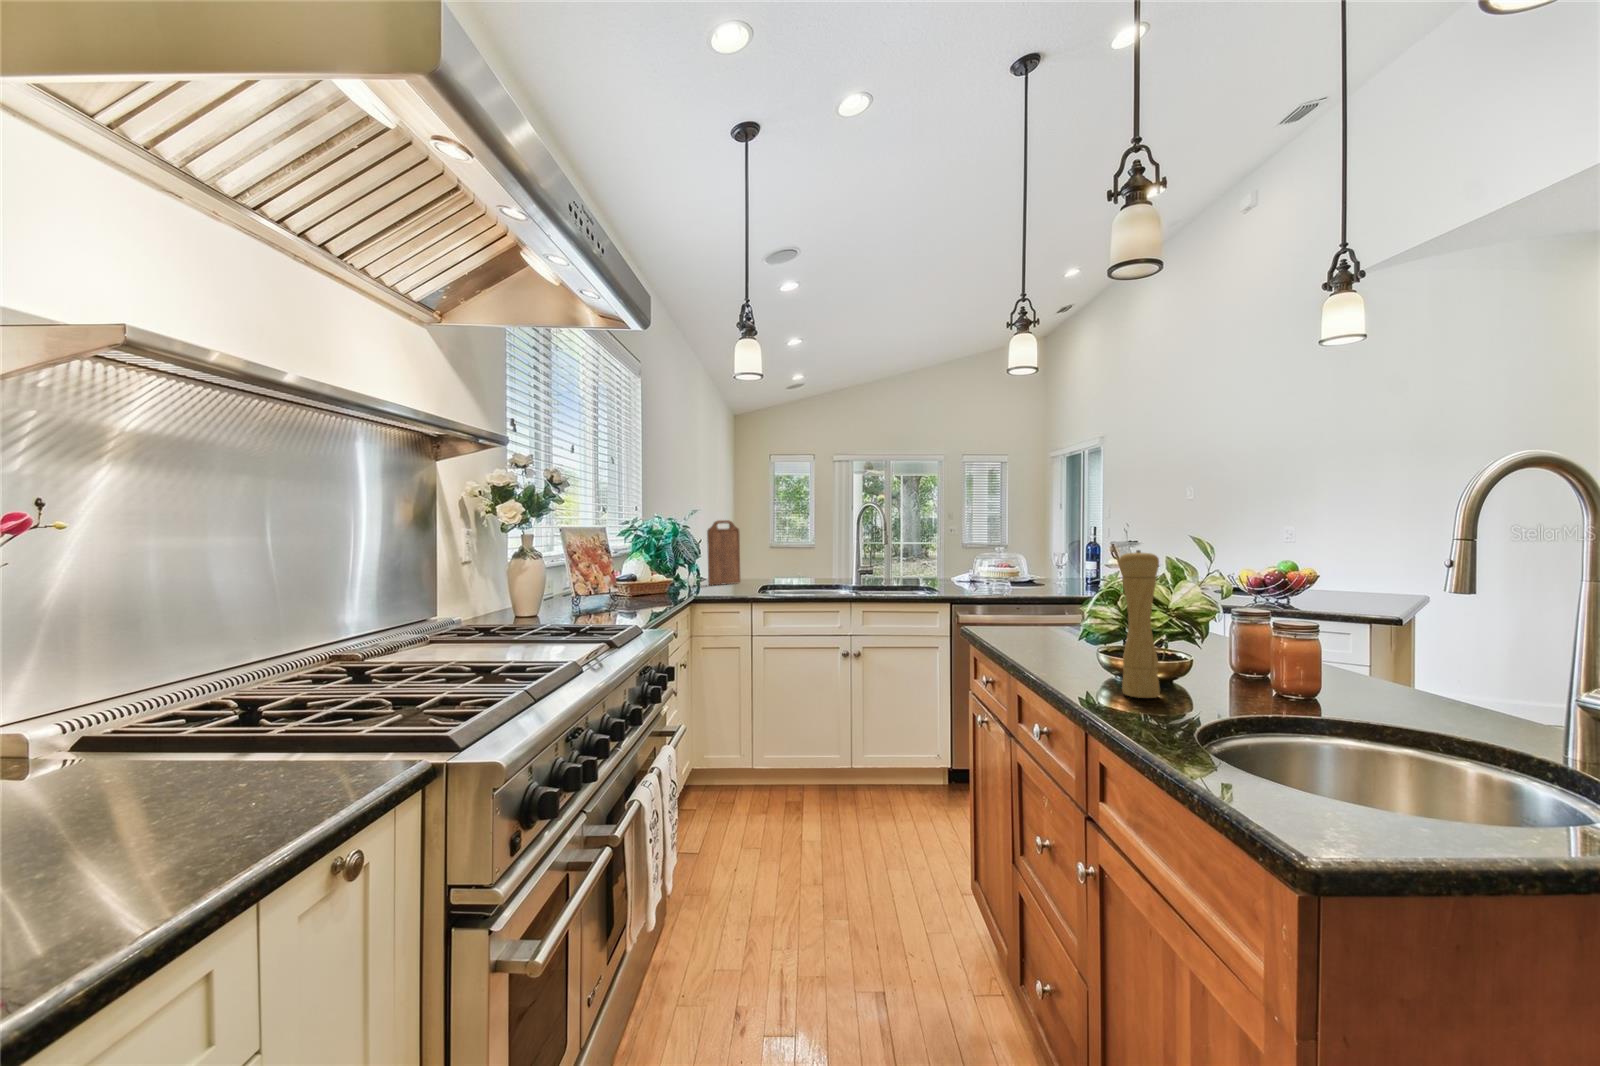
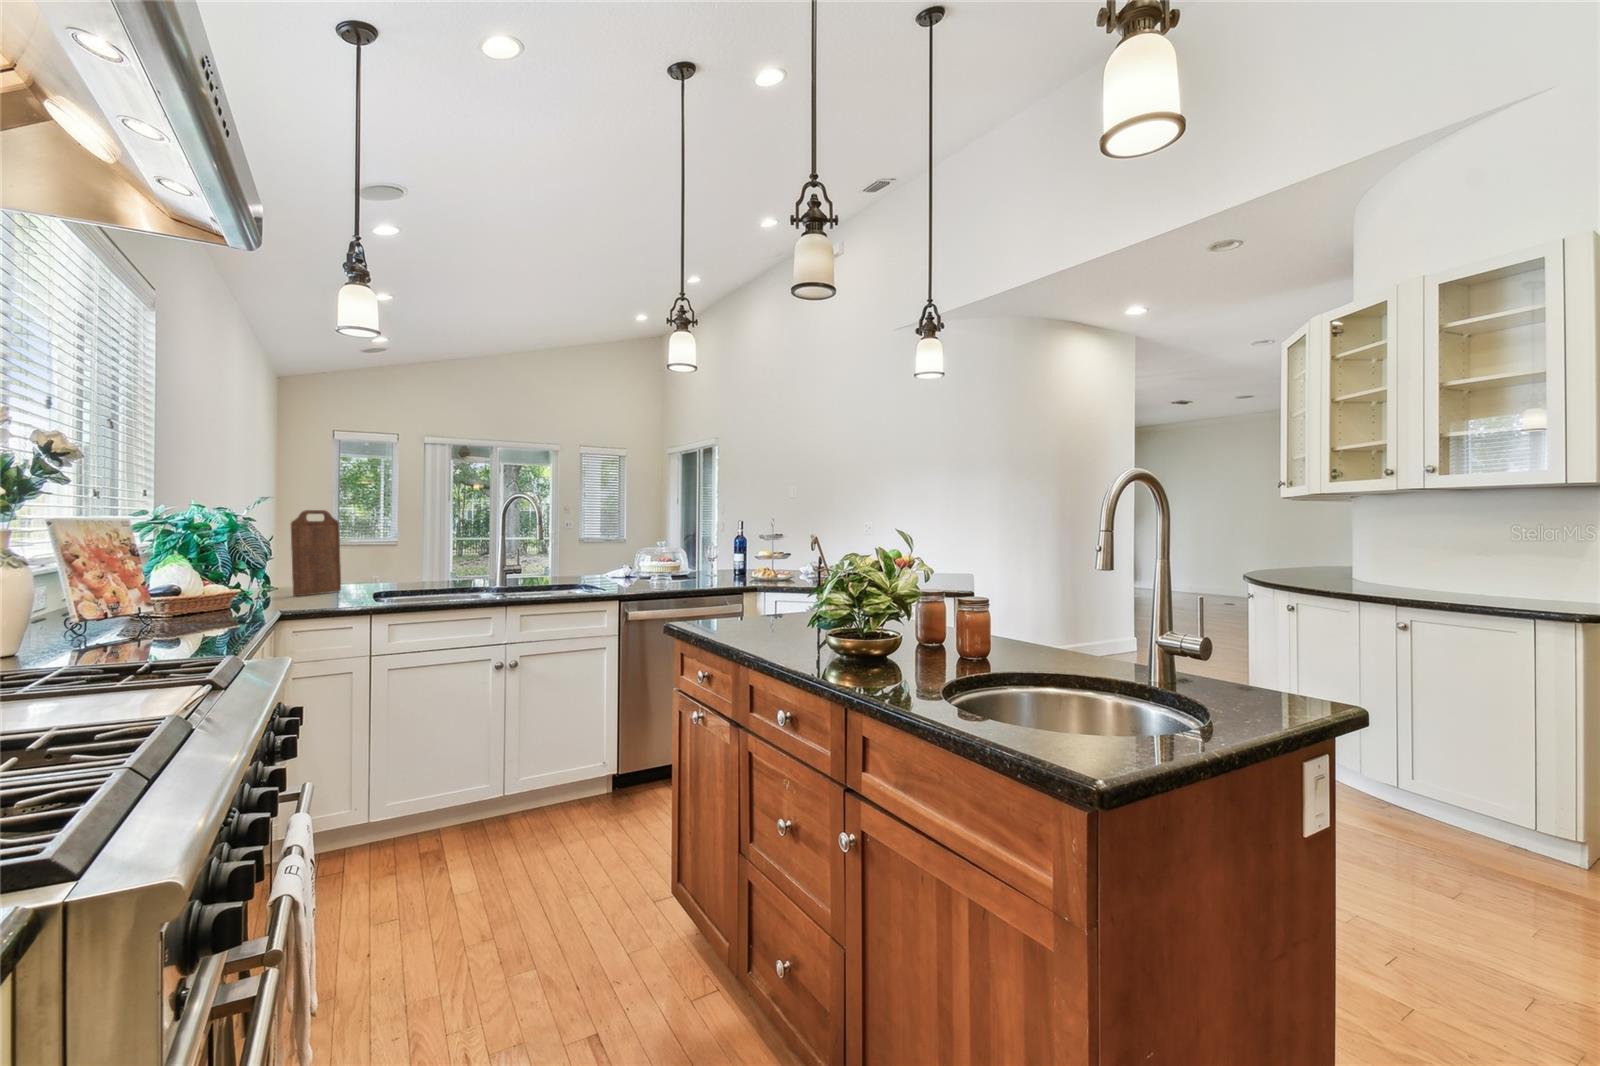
pepper mill: present [1119,550,1160,698] -> none [858,534,893,672]

